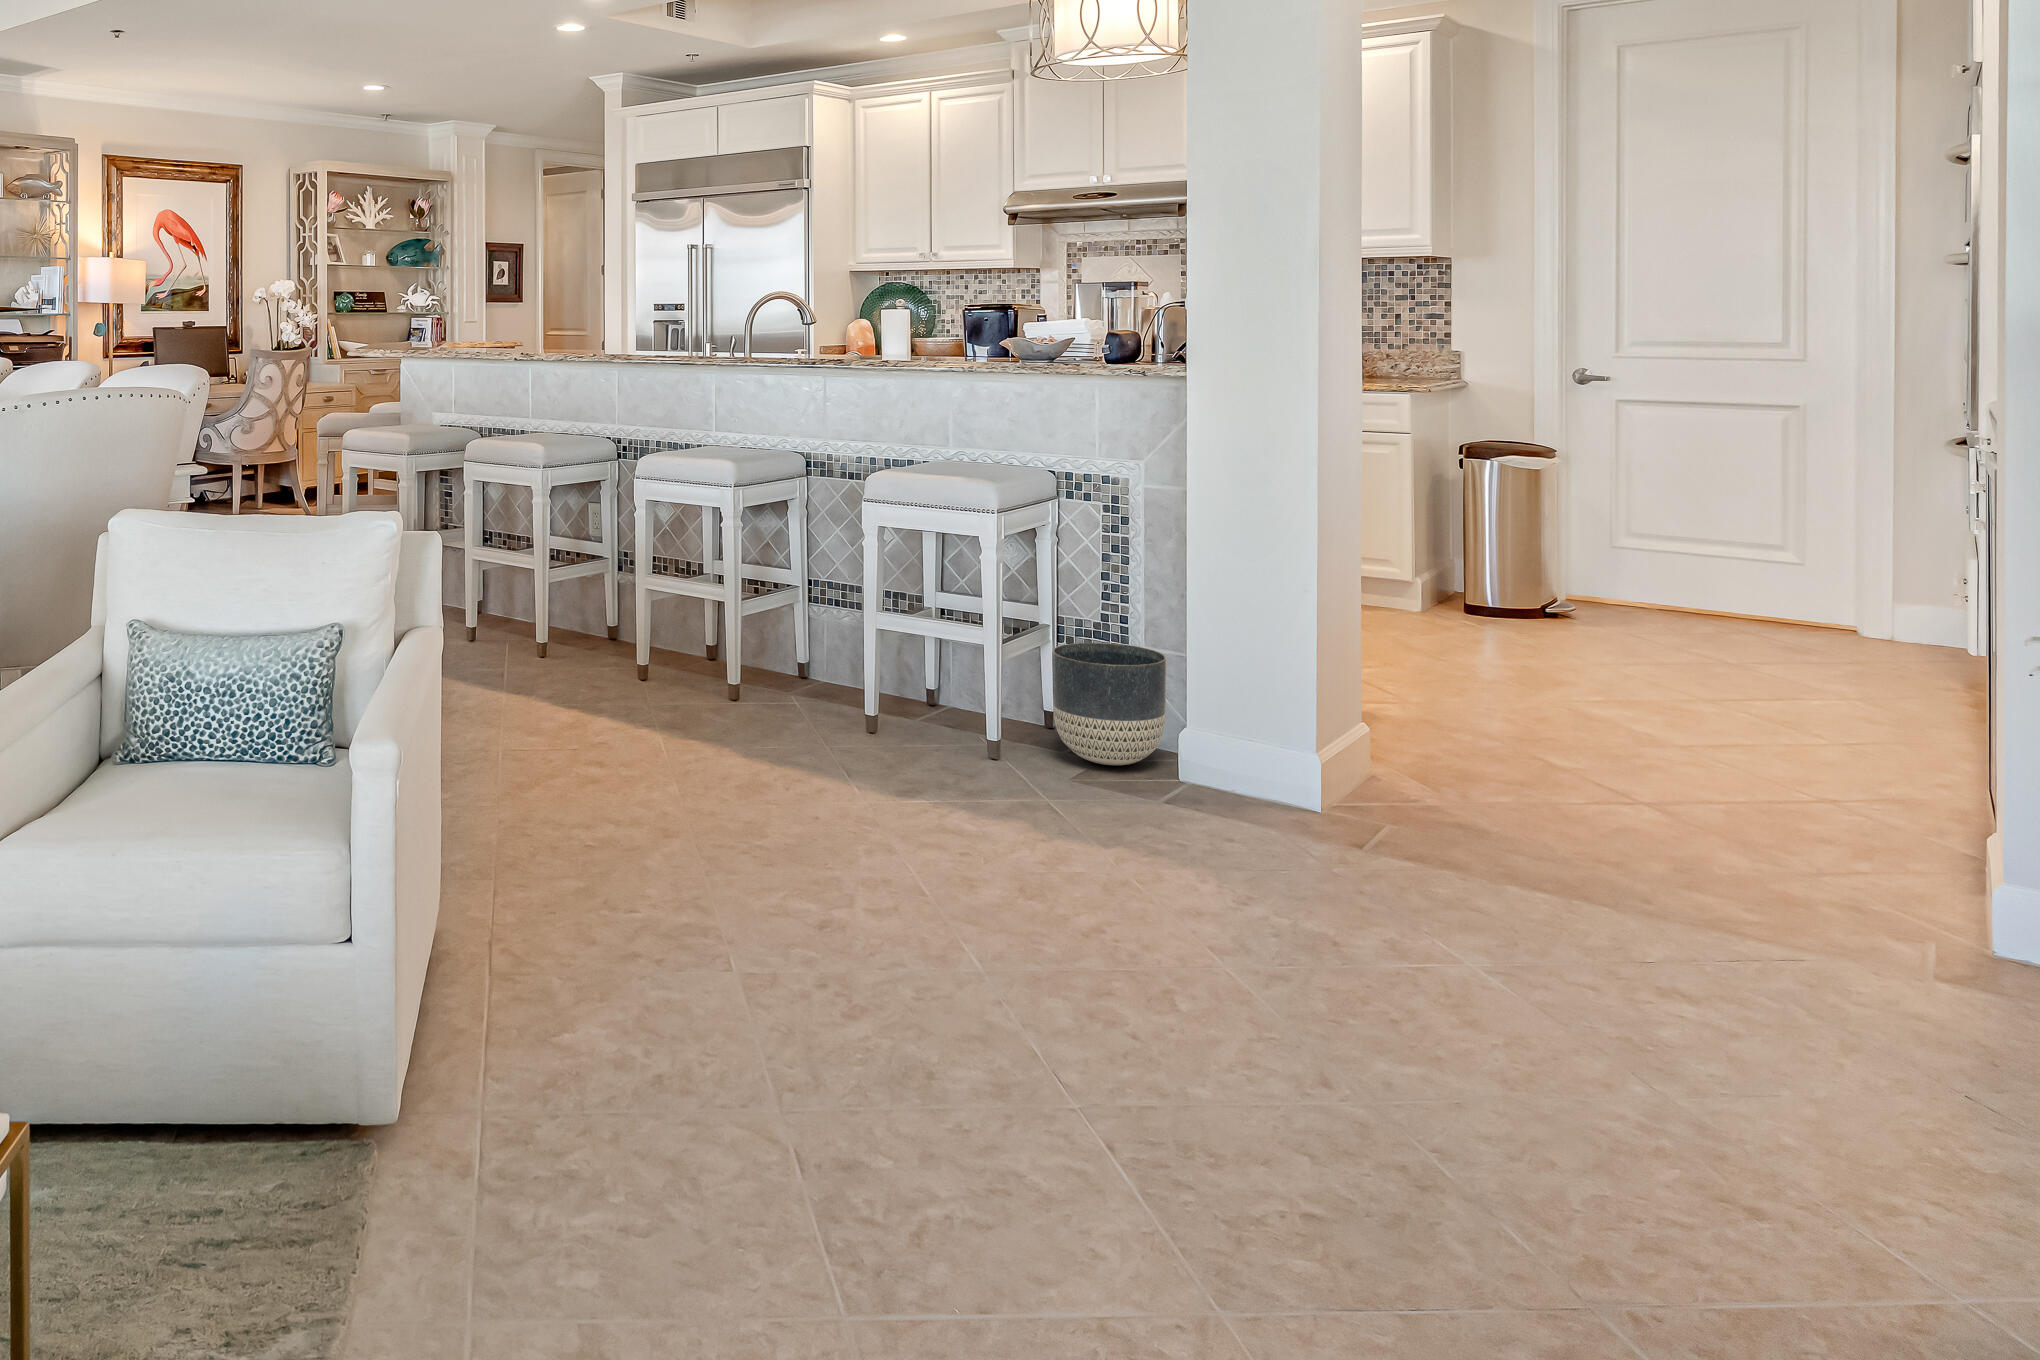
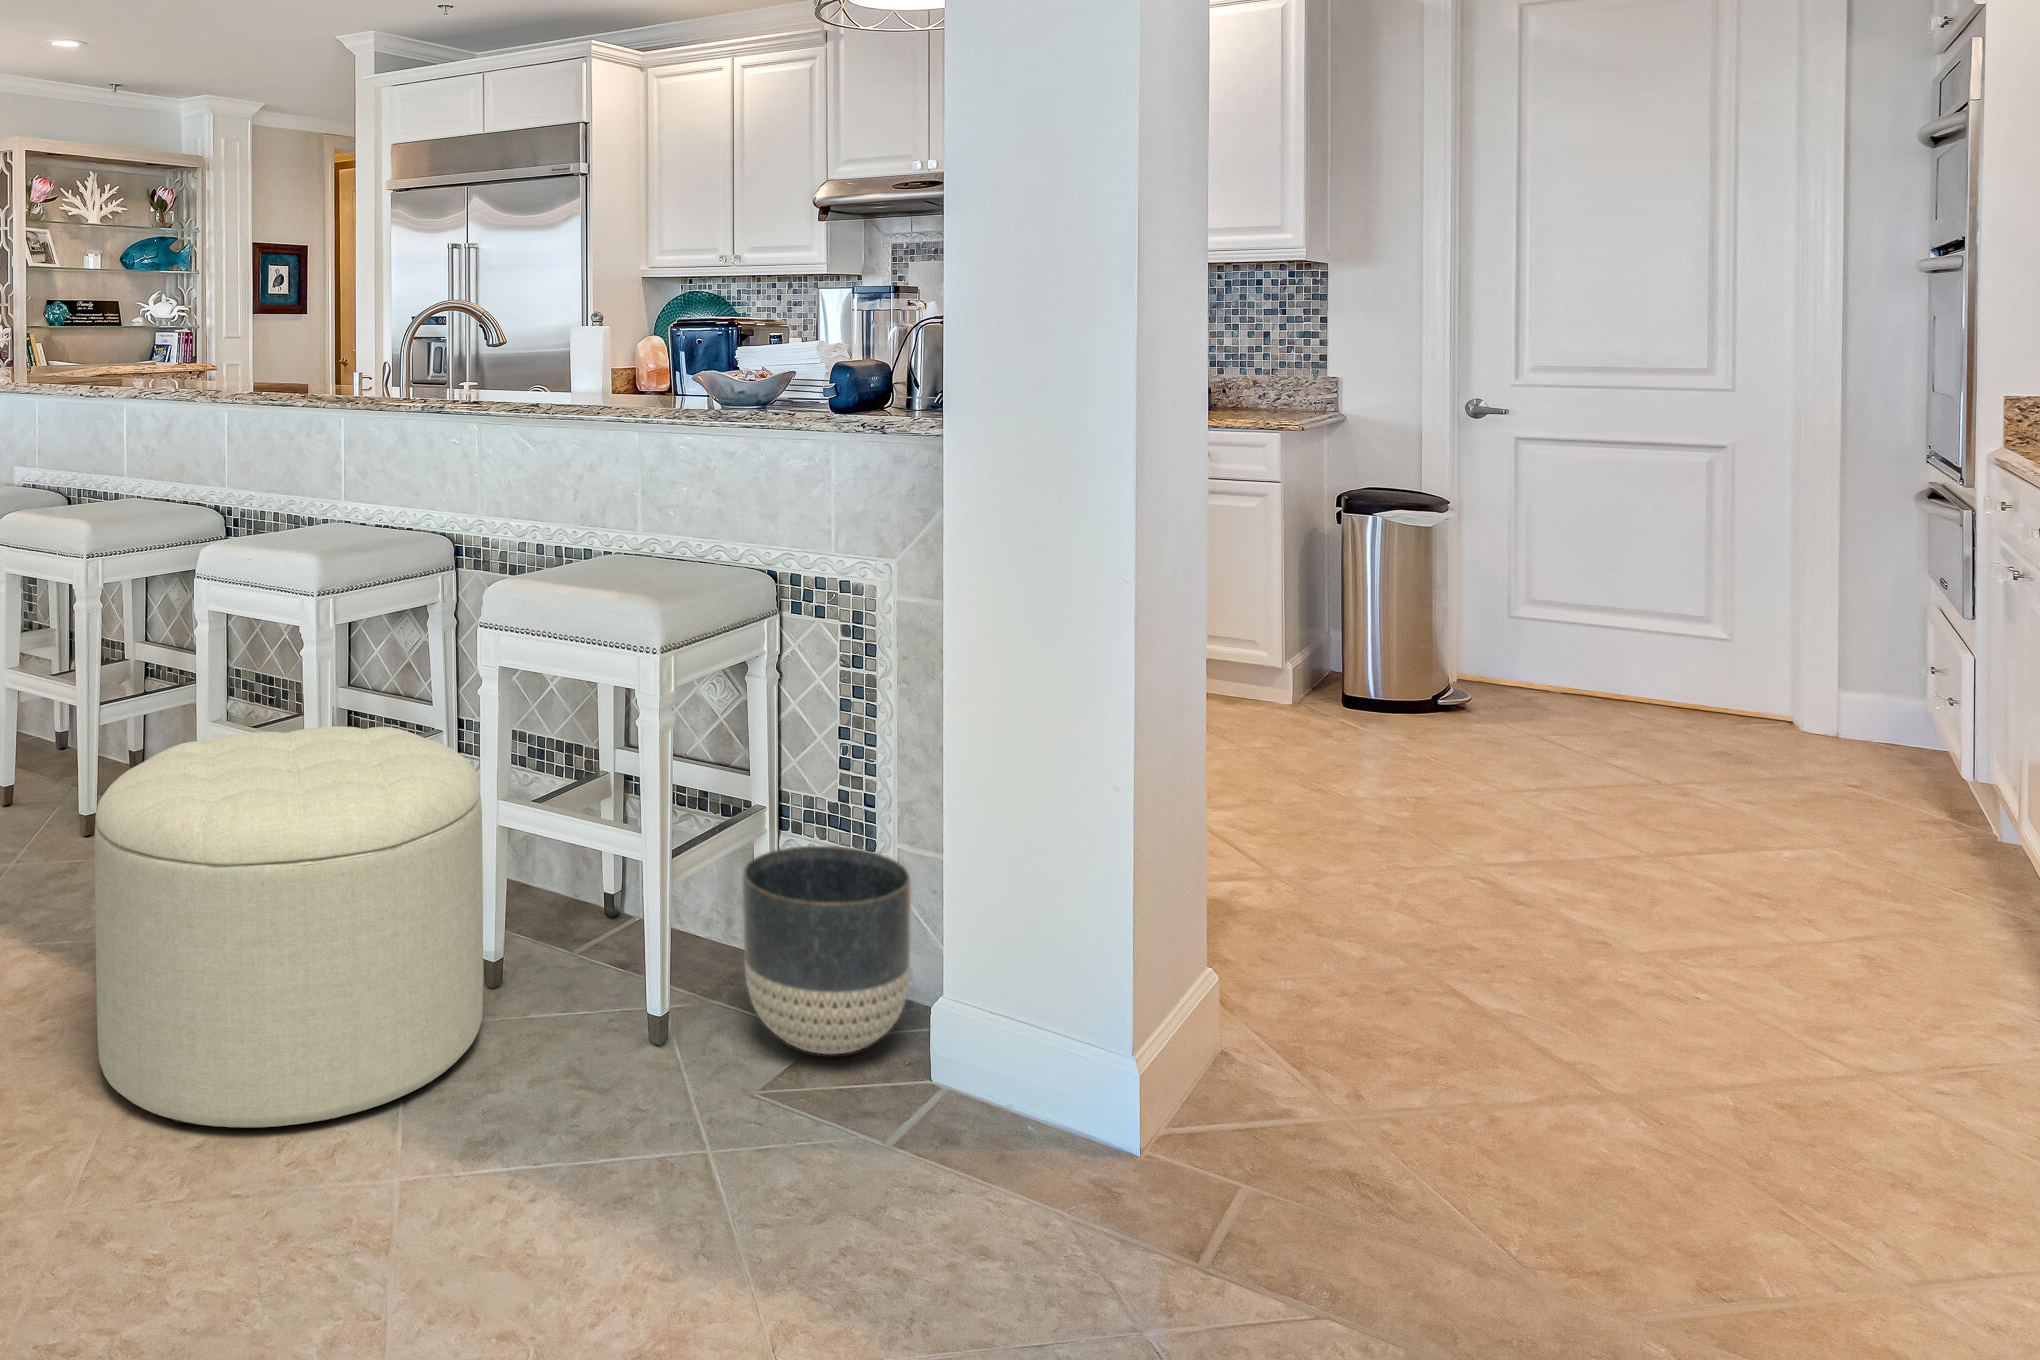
ottoman: none [647,564,882,779] -> present [95,726,483,1127]

